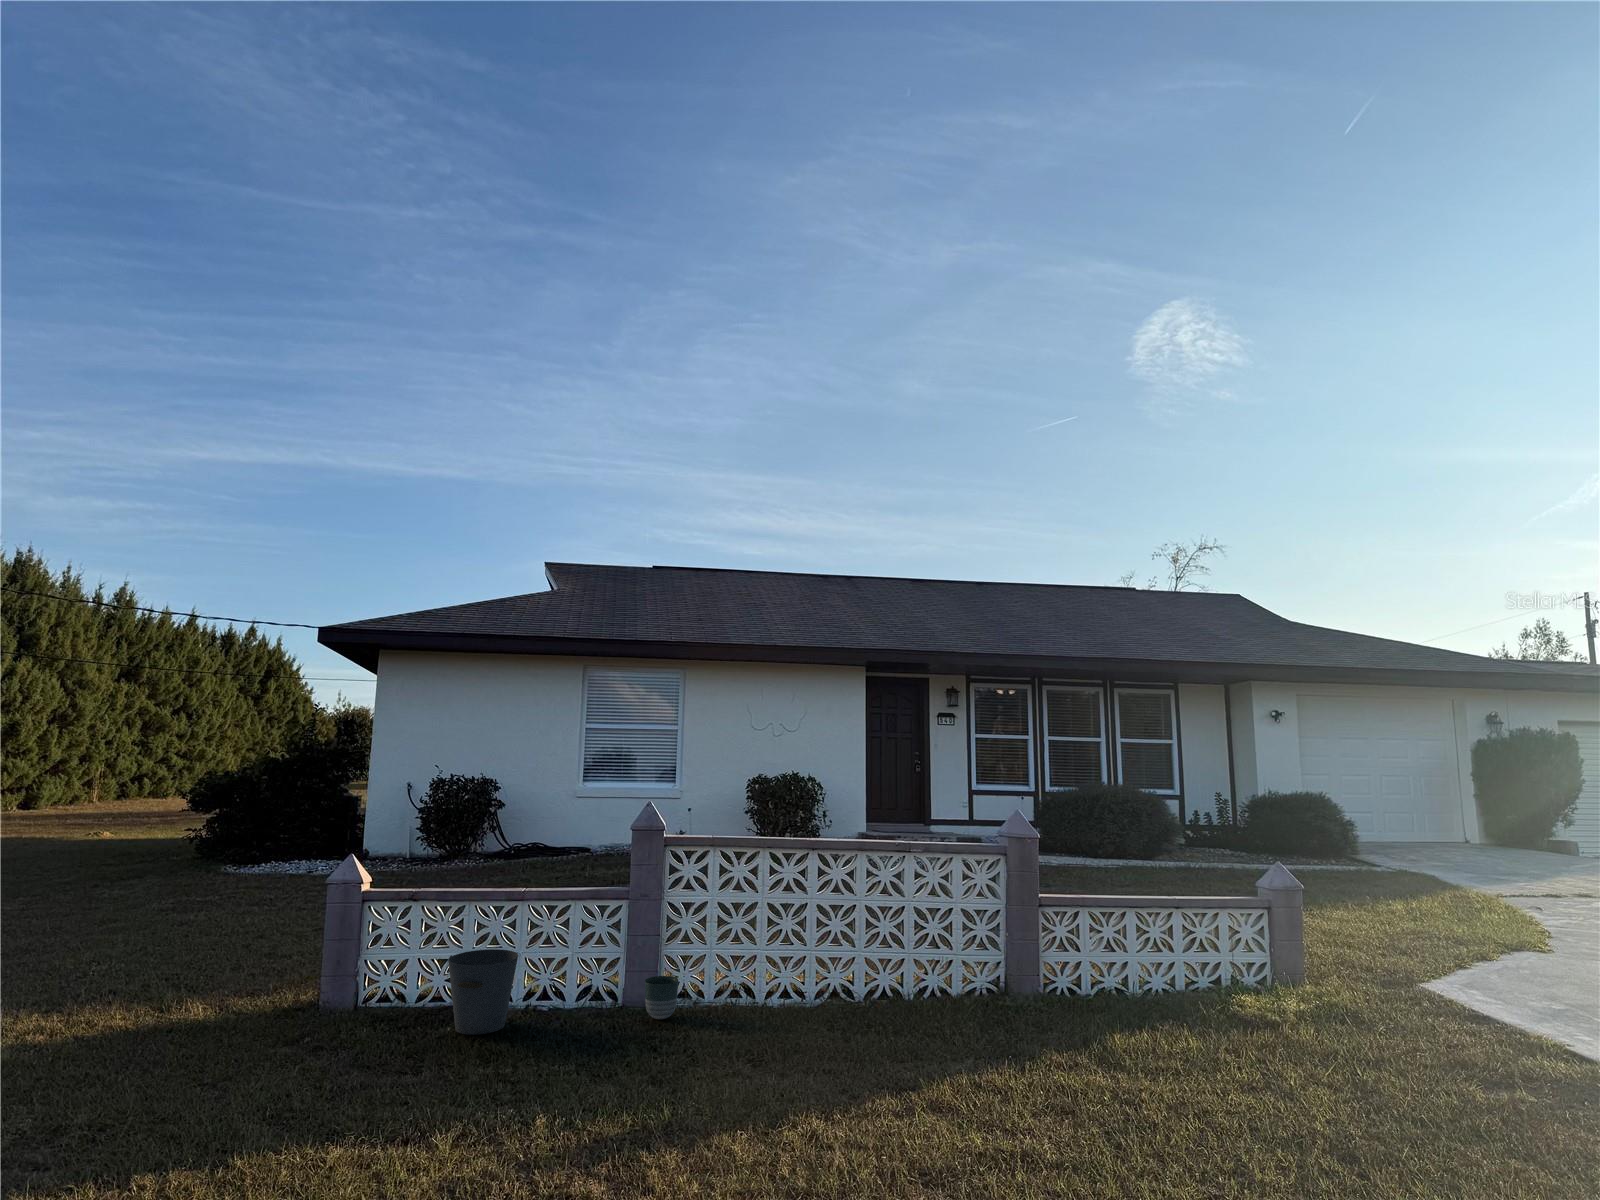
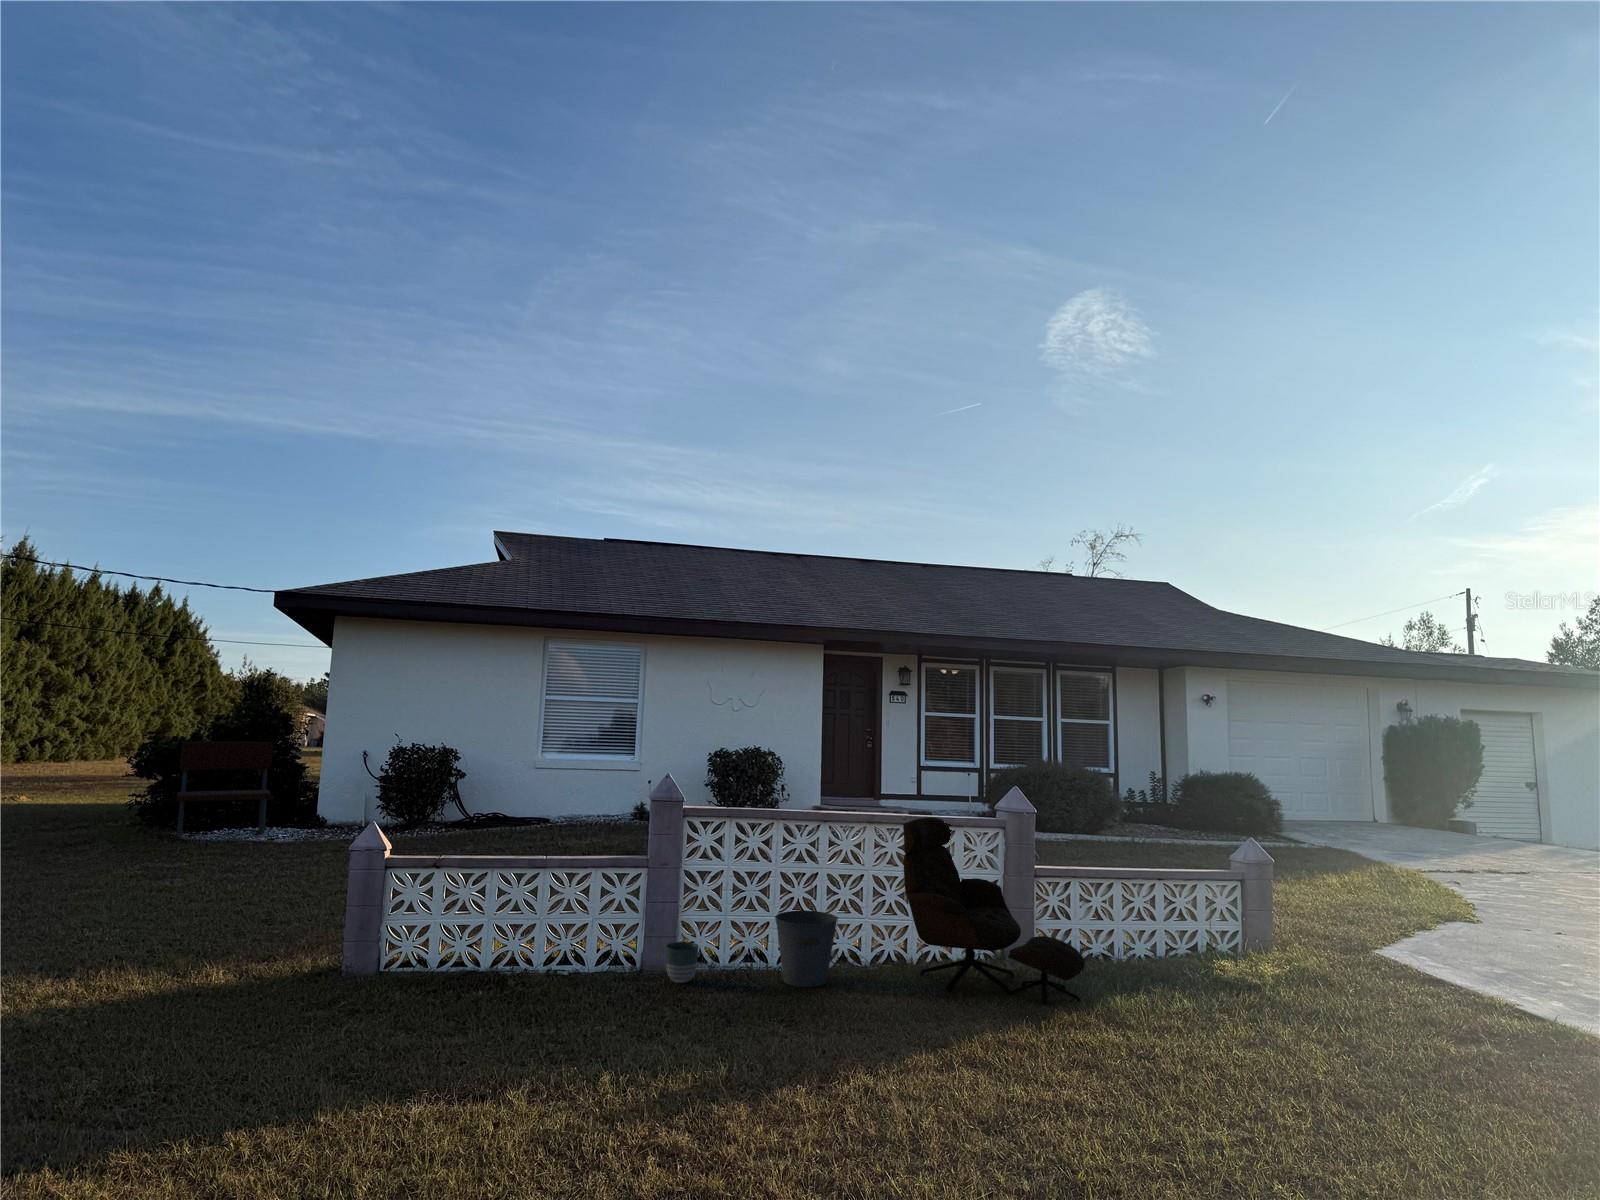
bench: none [230,775,323,869] -> present [177,742,273,838]
lounge chair: none [892,844,1087,1046] -> present [903,817,1085,1005]
bucket: present [447,949,519,1035] -> present [775,911,838,987]

